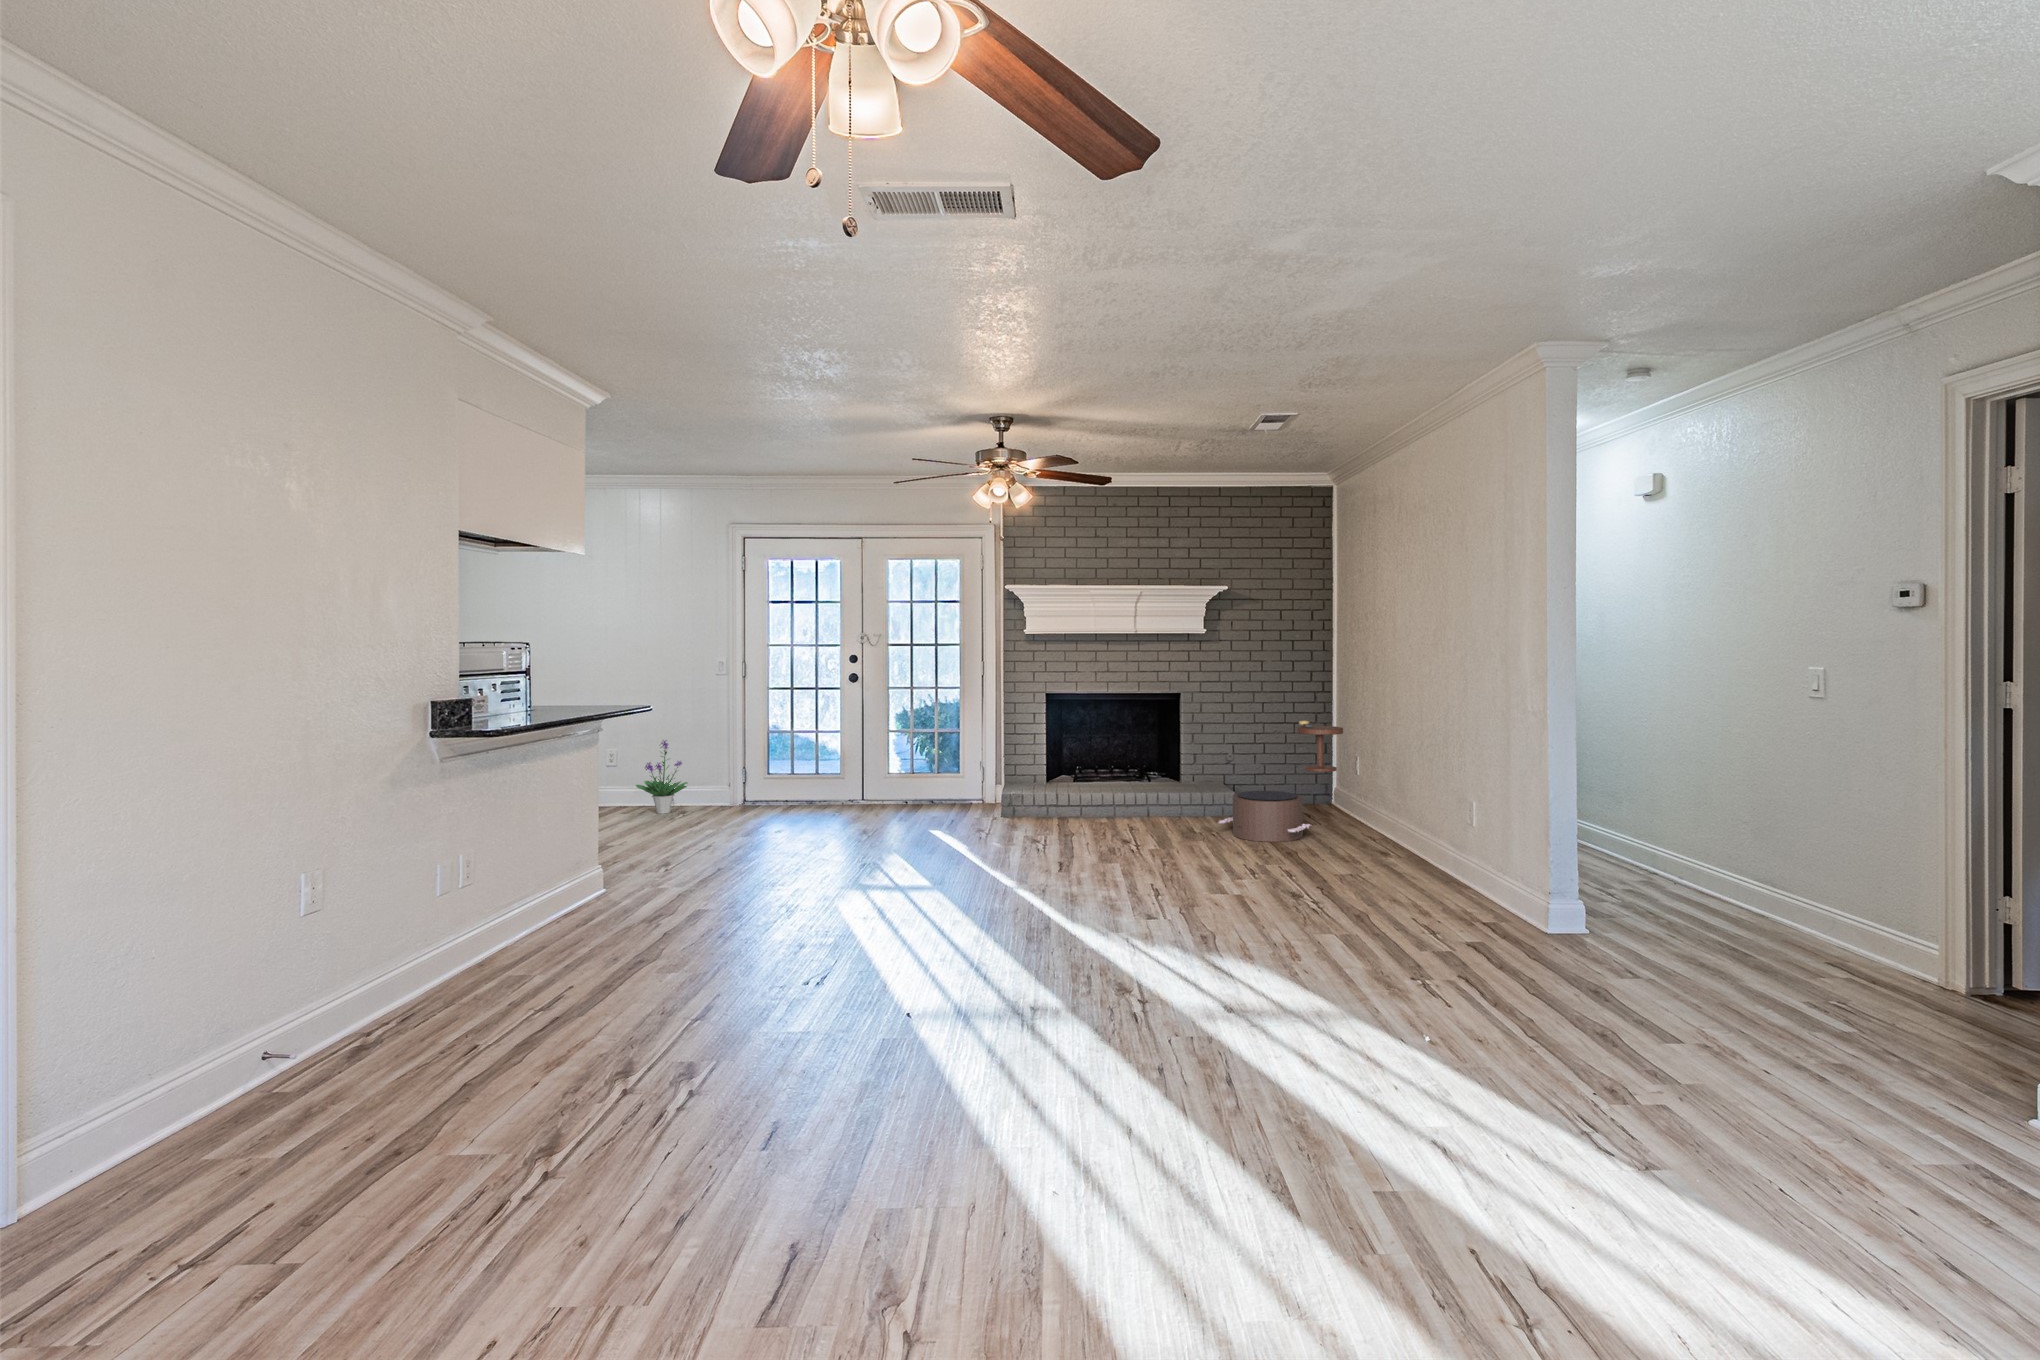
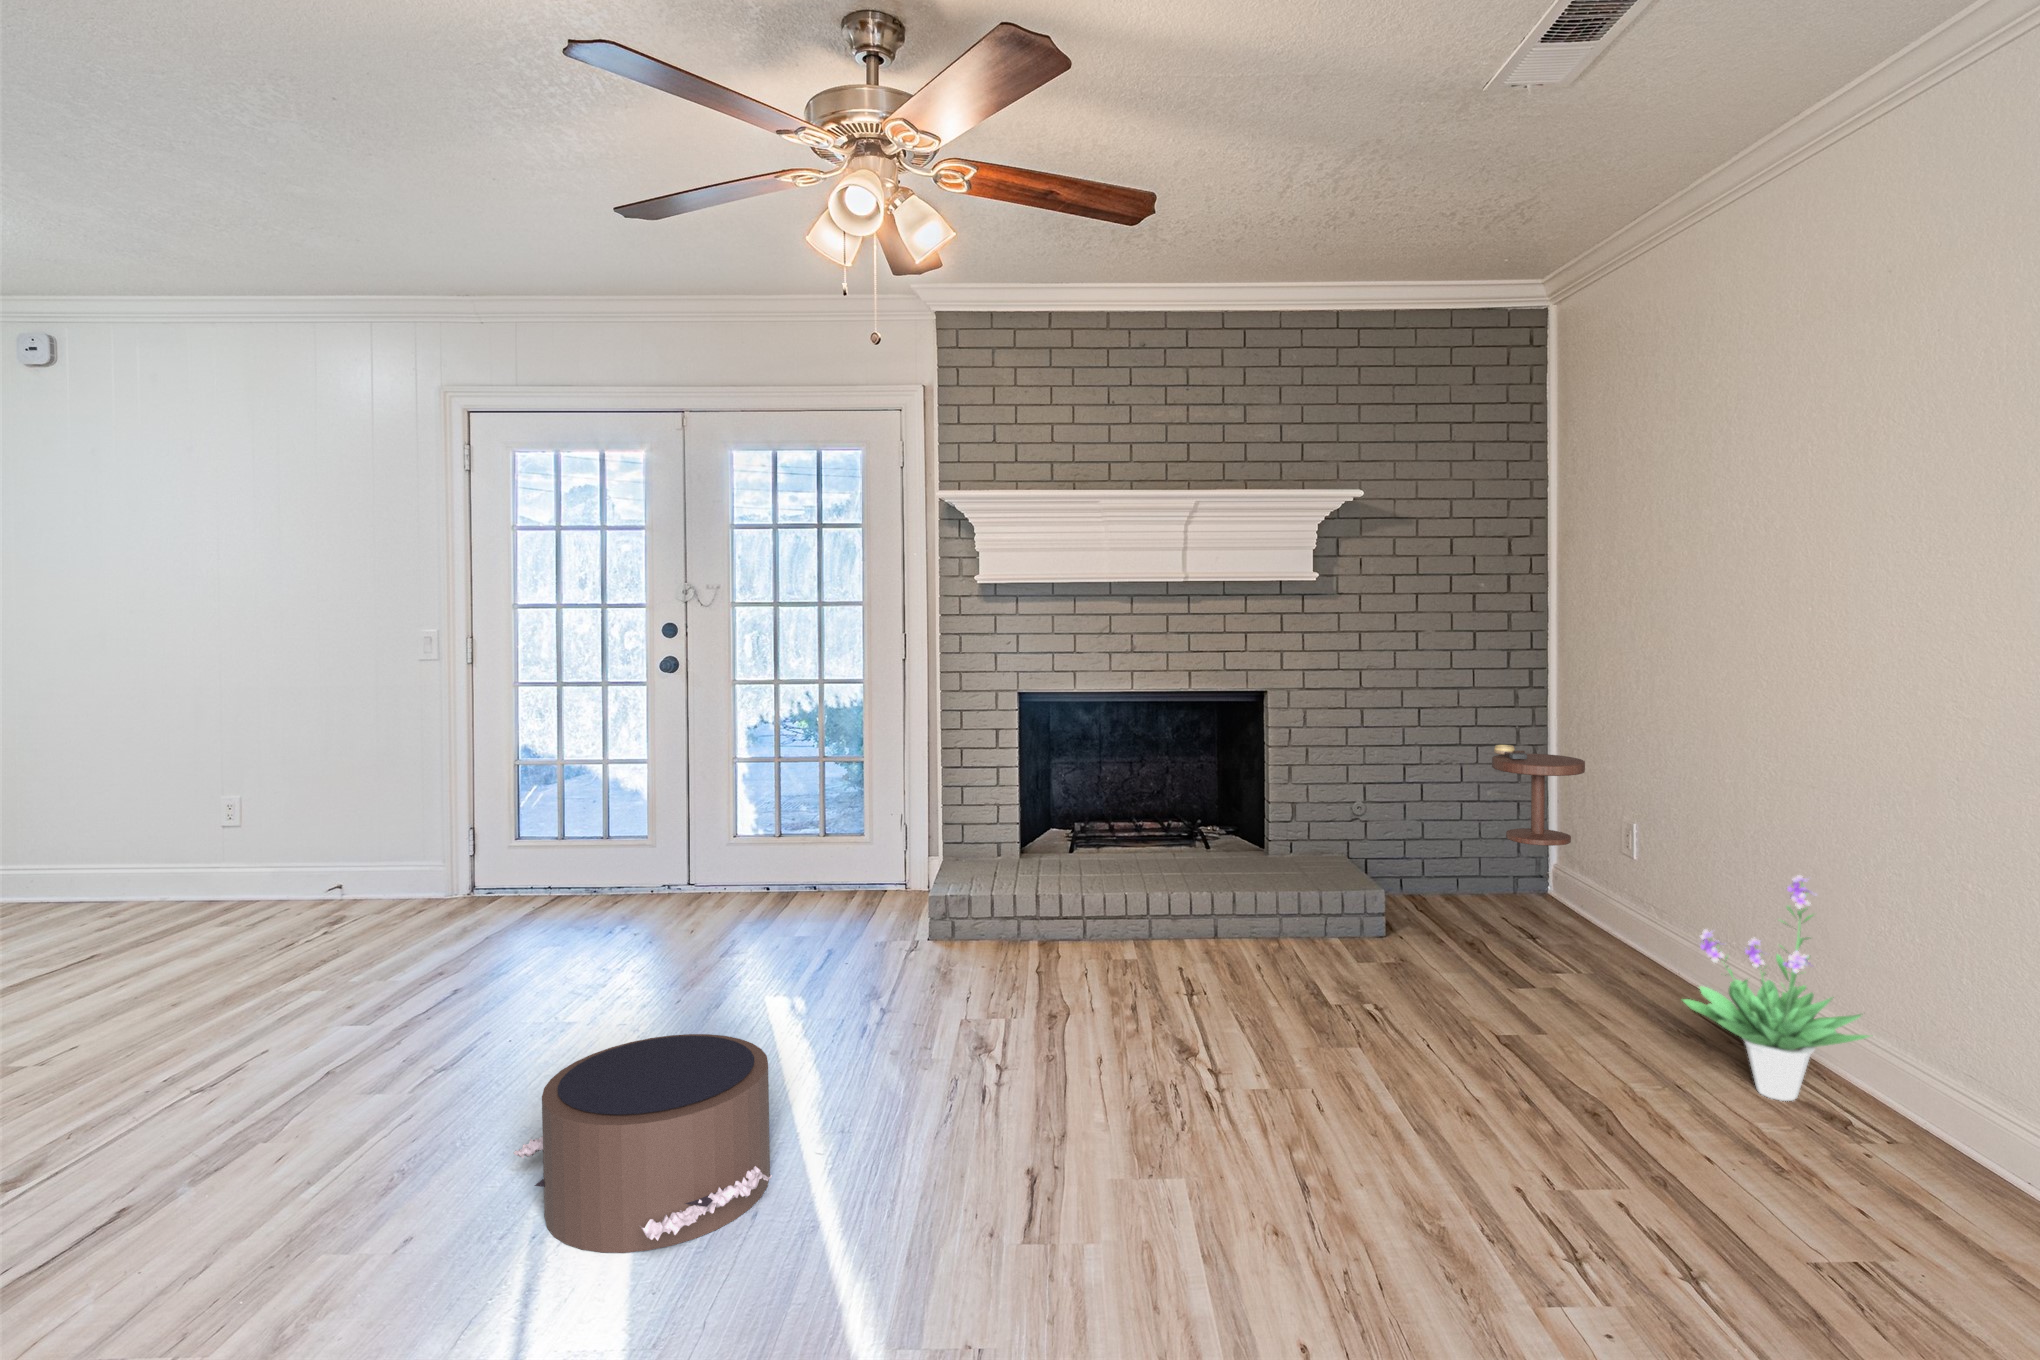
potted plant: present [636,740,687,814] -> present [1683,875,1869,1101]
pouf: present [1218,791,1311,842] -> present [514,1034,772,1253]

